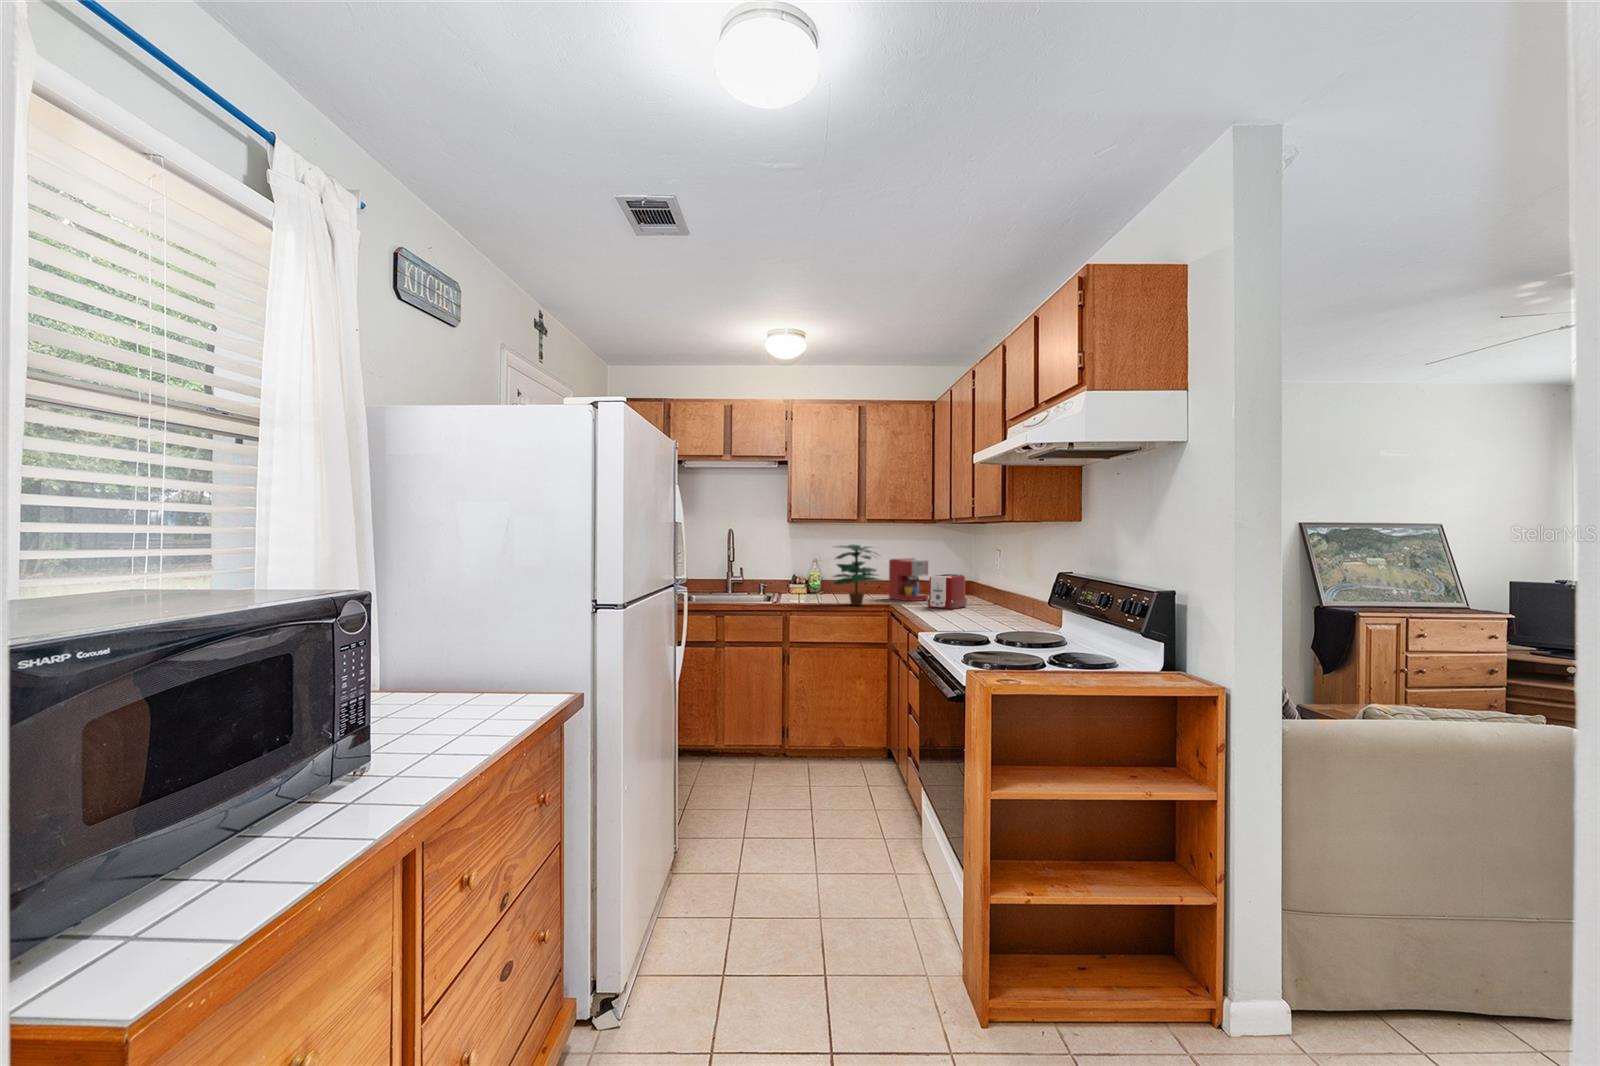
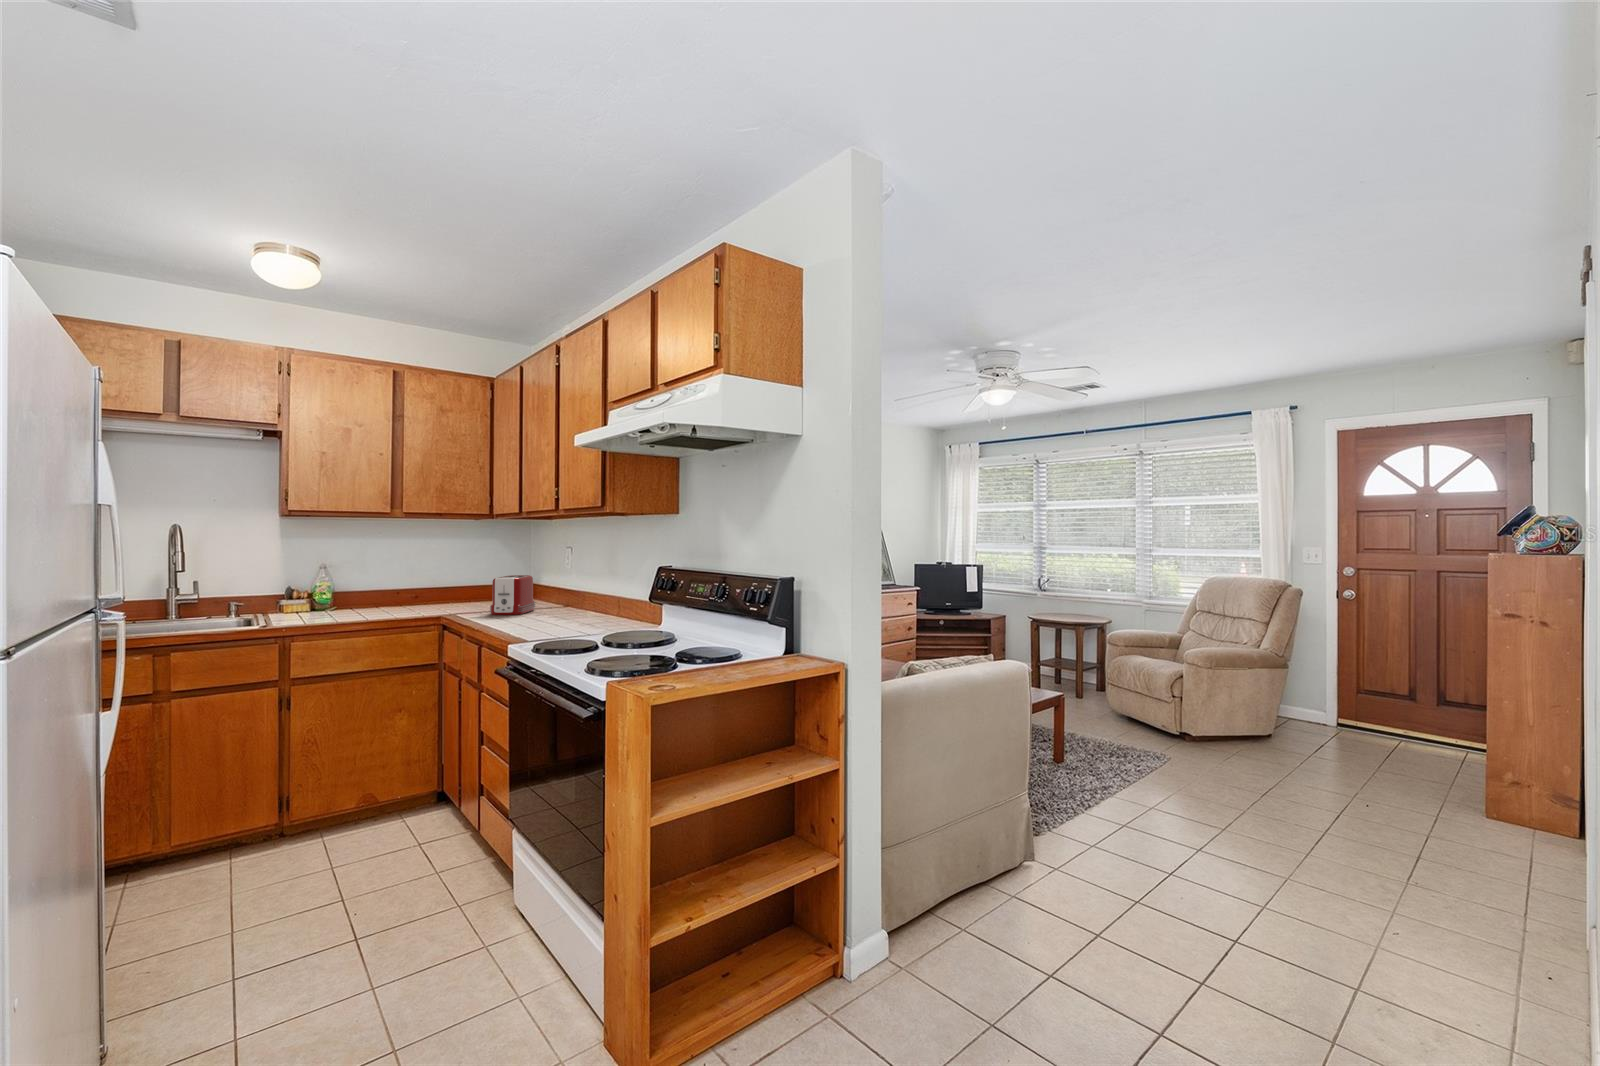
potted plant: present [834,545,880,605] -> none [356,543,430,619]
coffee maker: present [889,558,928,601] -> none [433,559,484,609]

